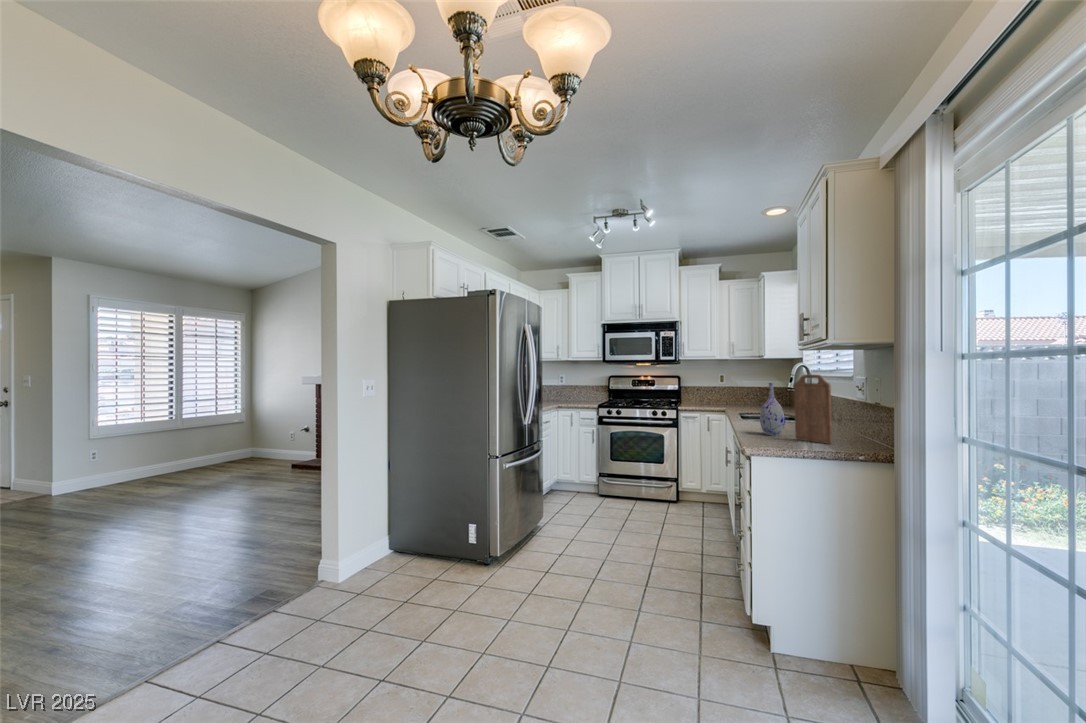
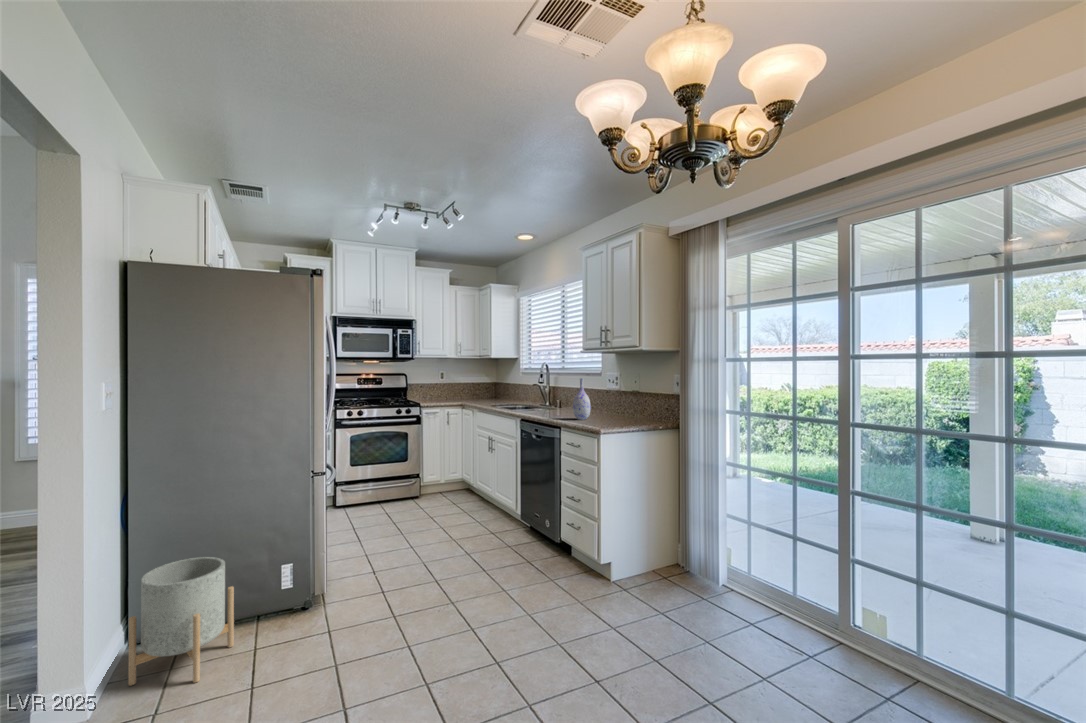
cutting board: present [794,375,832,444] -> none [607,372,635,422]
planter: none [372,503,431,584] -> present [128,557,234,686]

